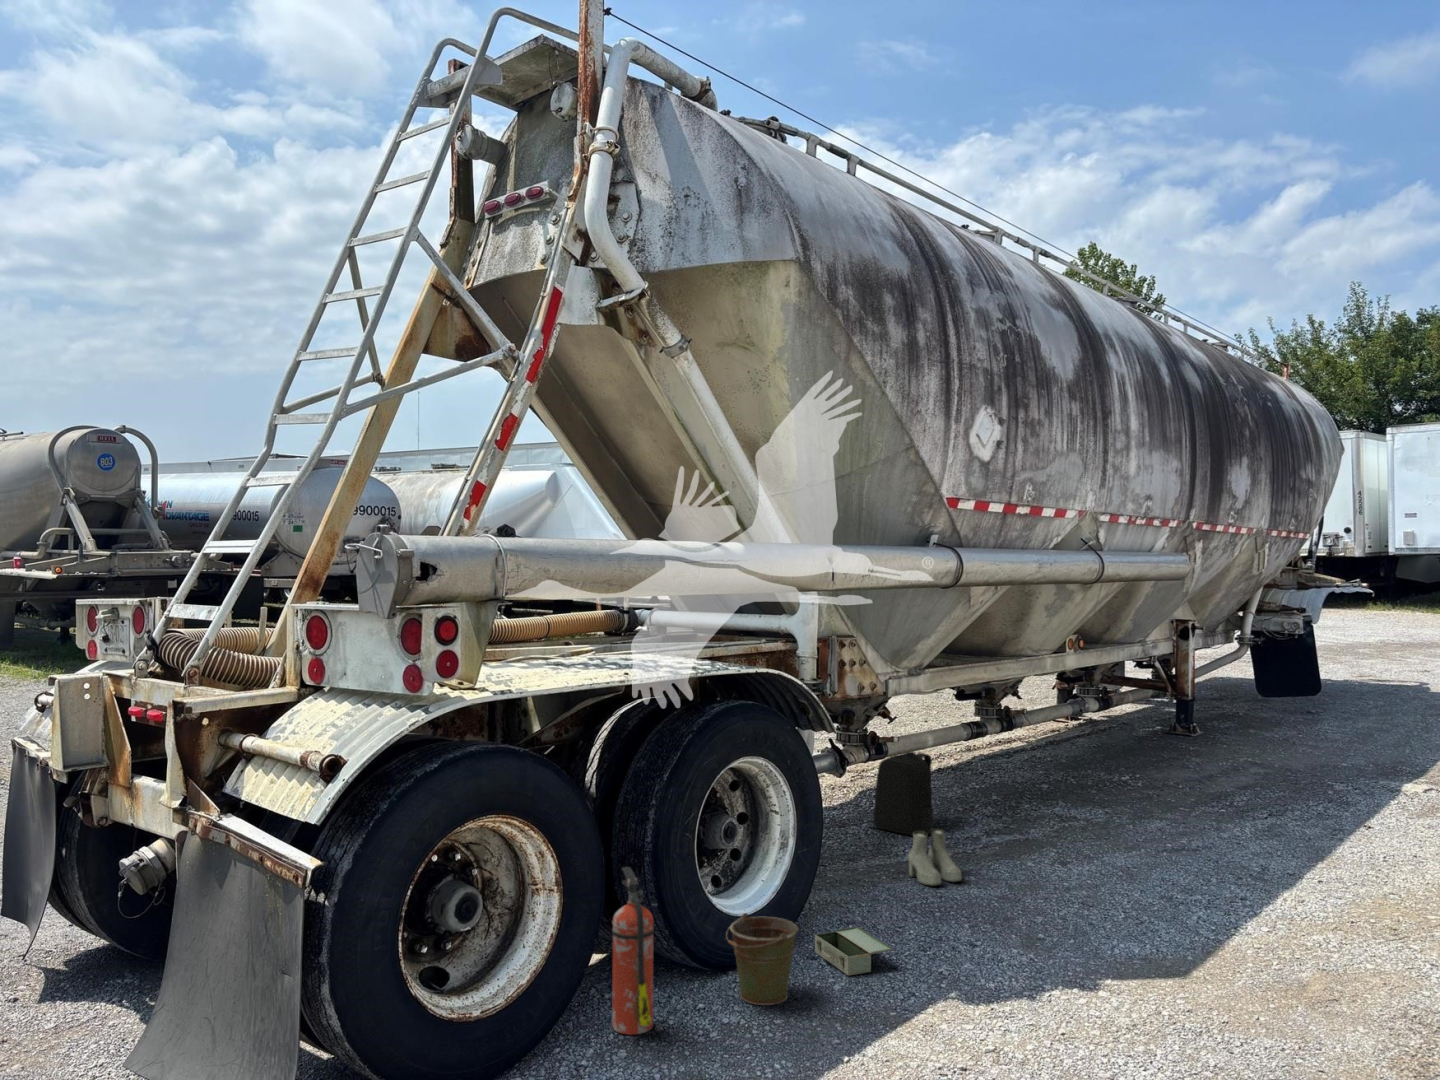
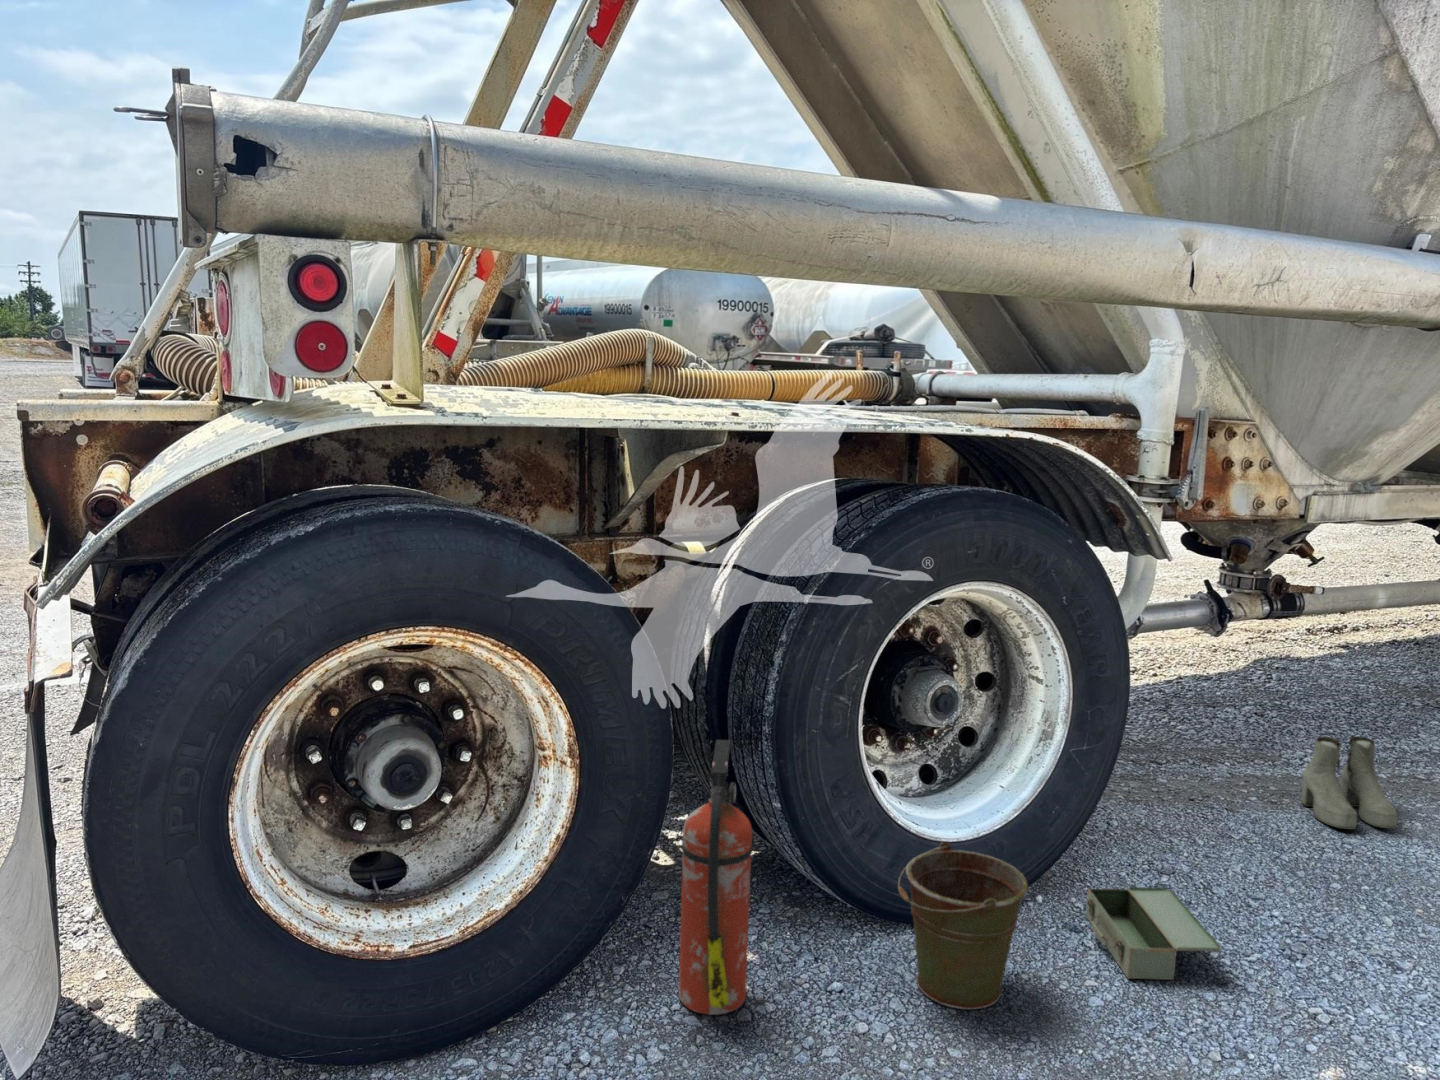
backpack: present [873,752,935,836] -> none [1263,604,1374,740]

